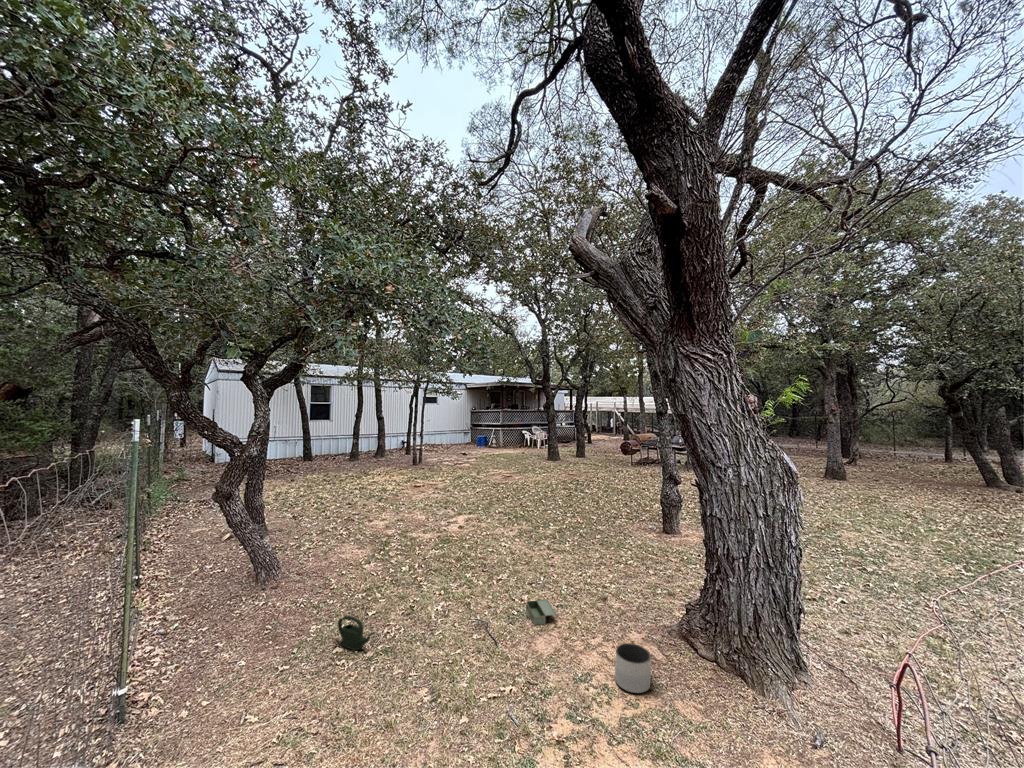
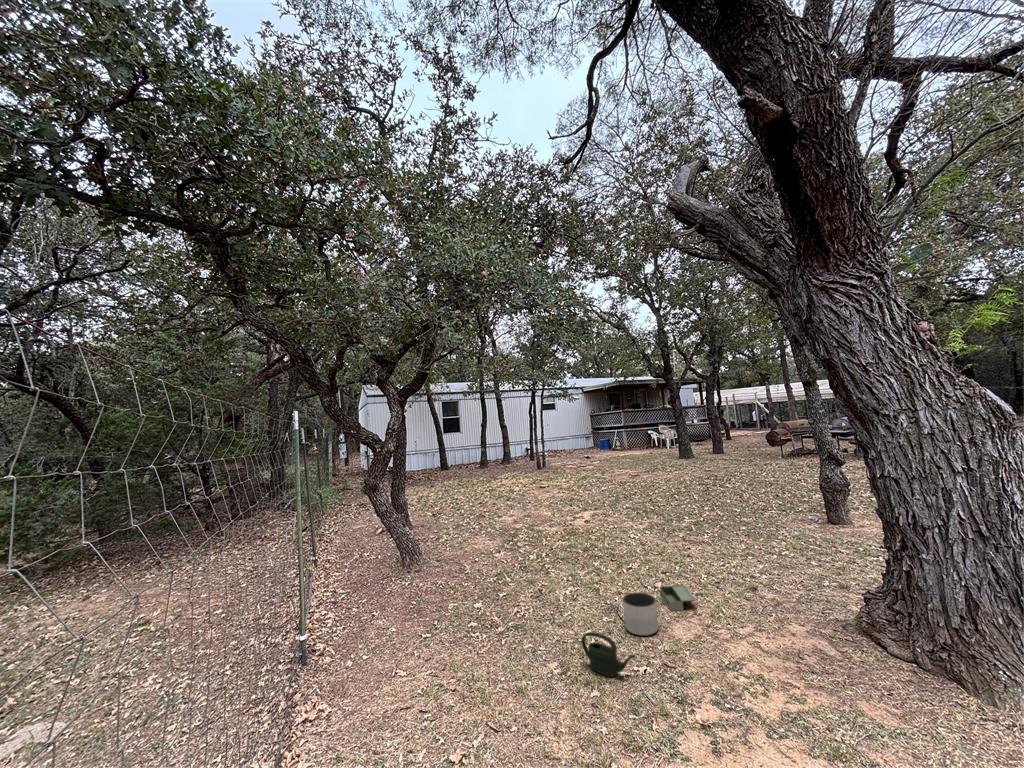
watering can: present [338,616,374,650] -> present [582,632,635,677]
planter: present [615,643,651,693] -> present [623,593,658,636]

